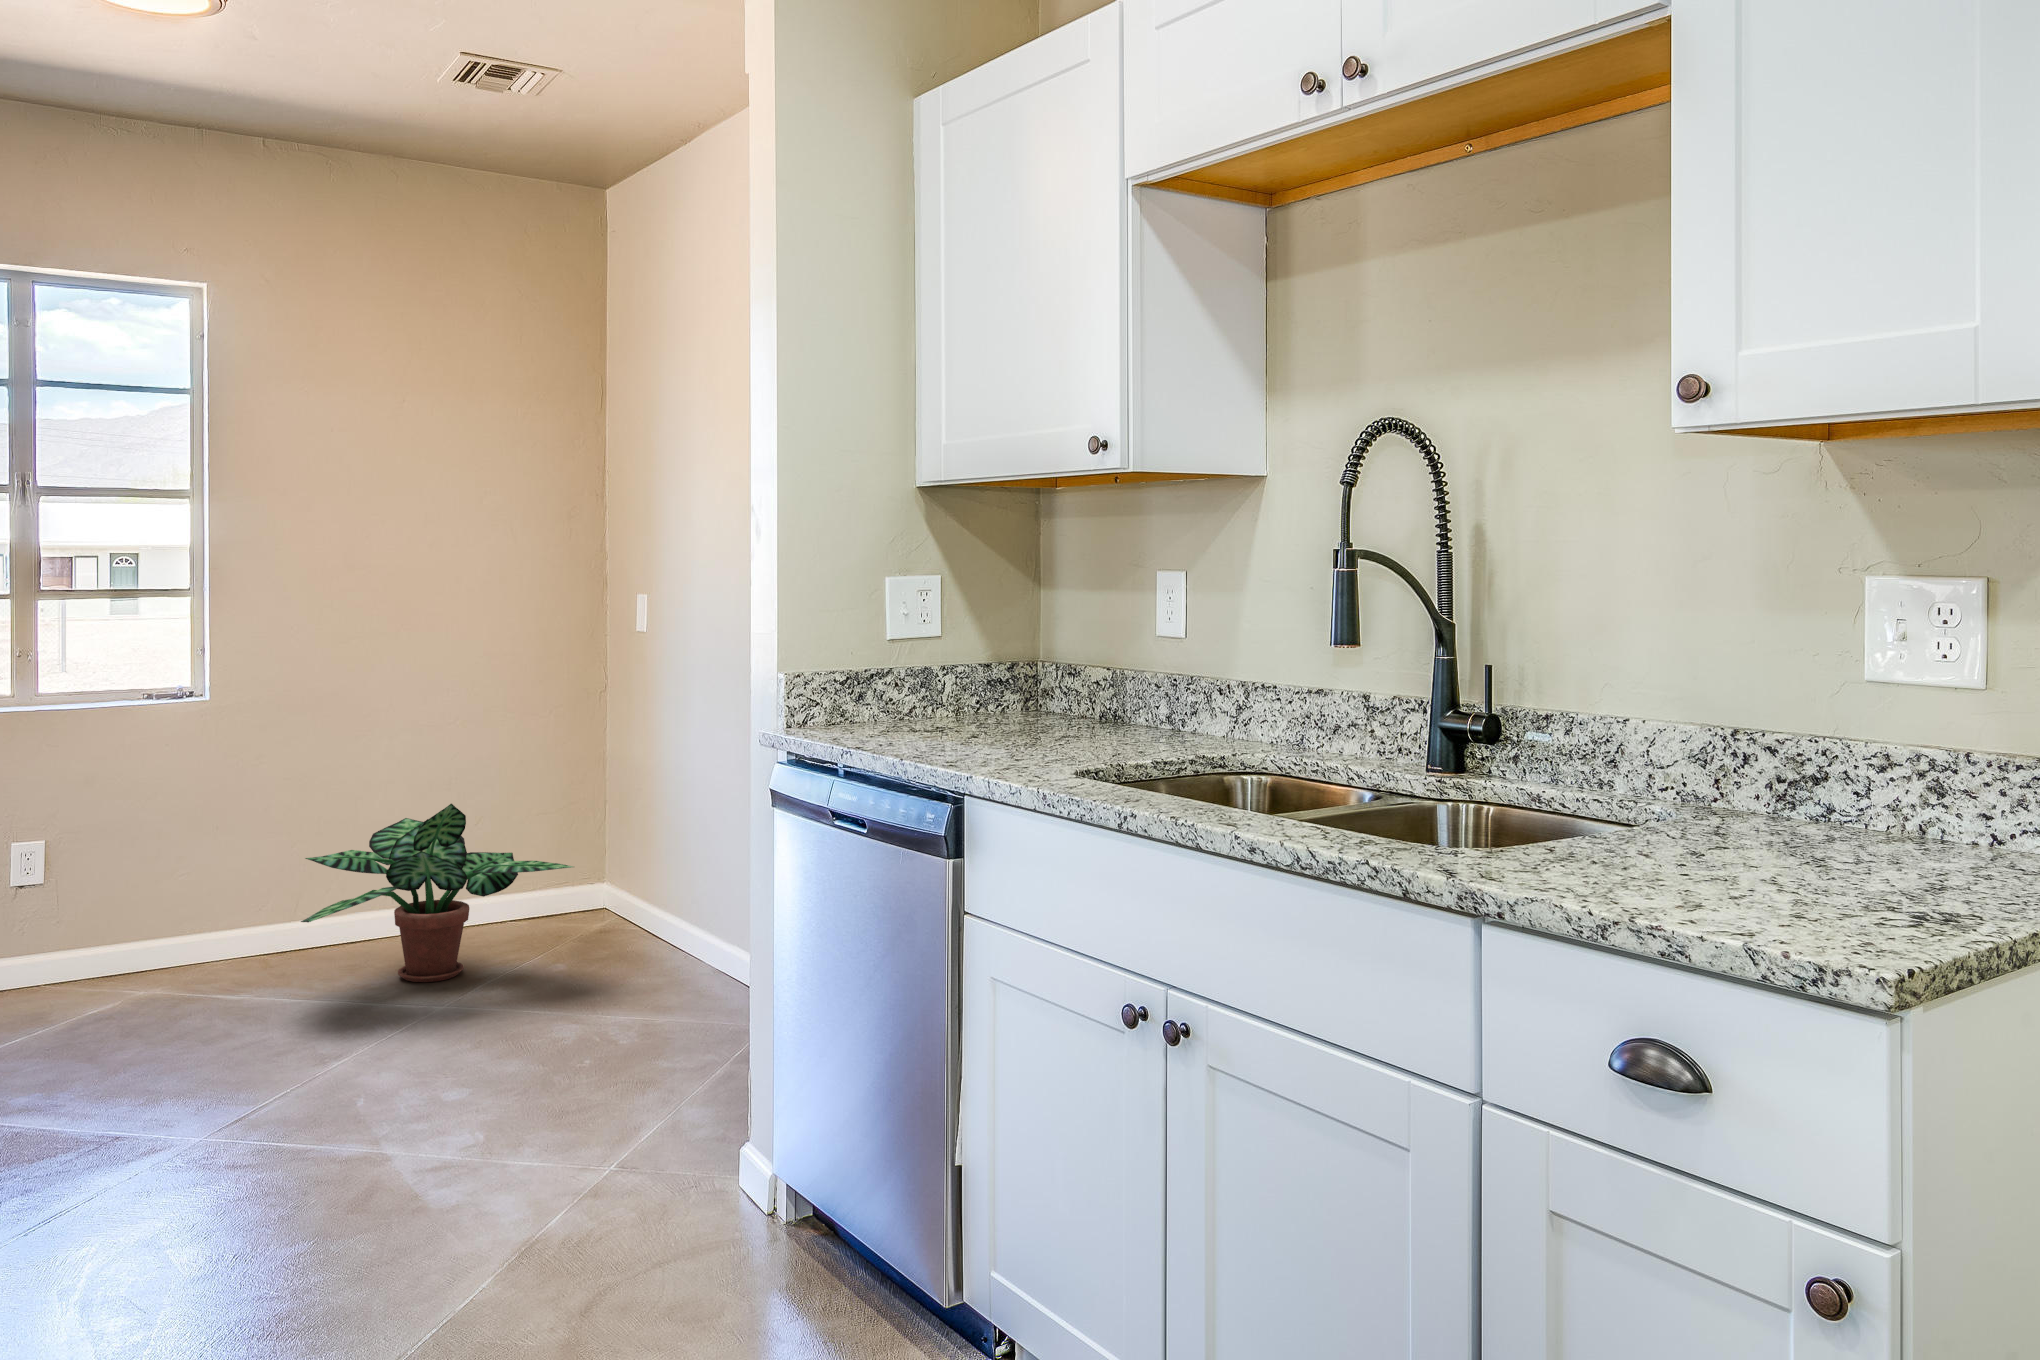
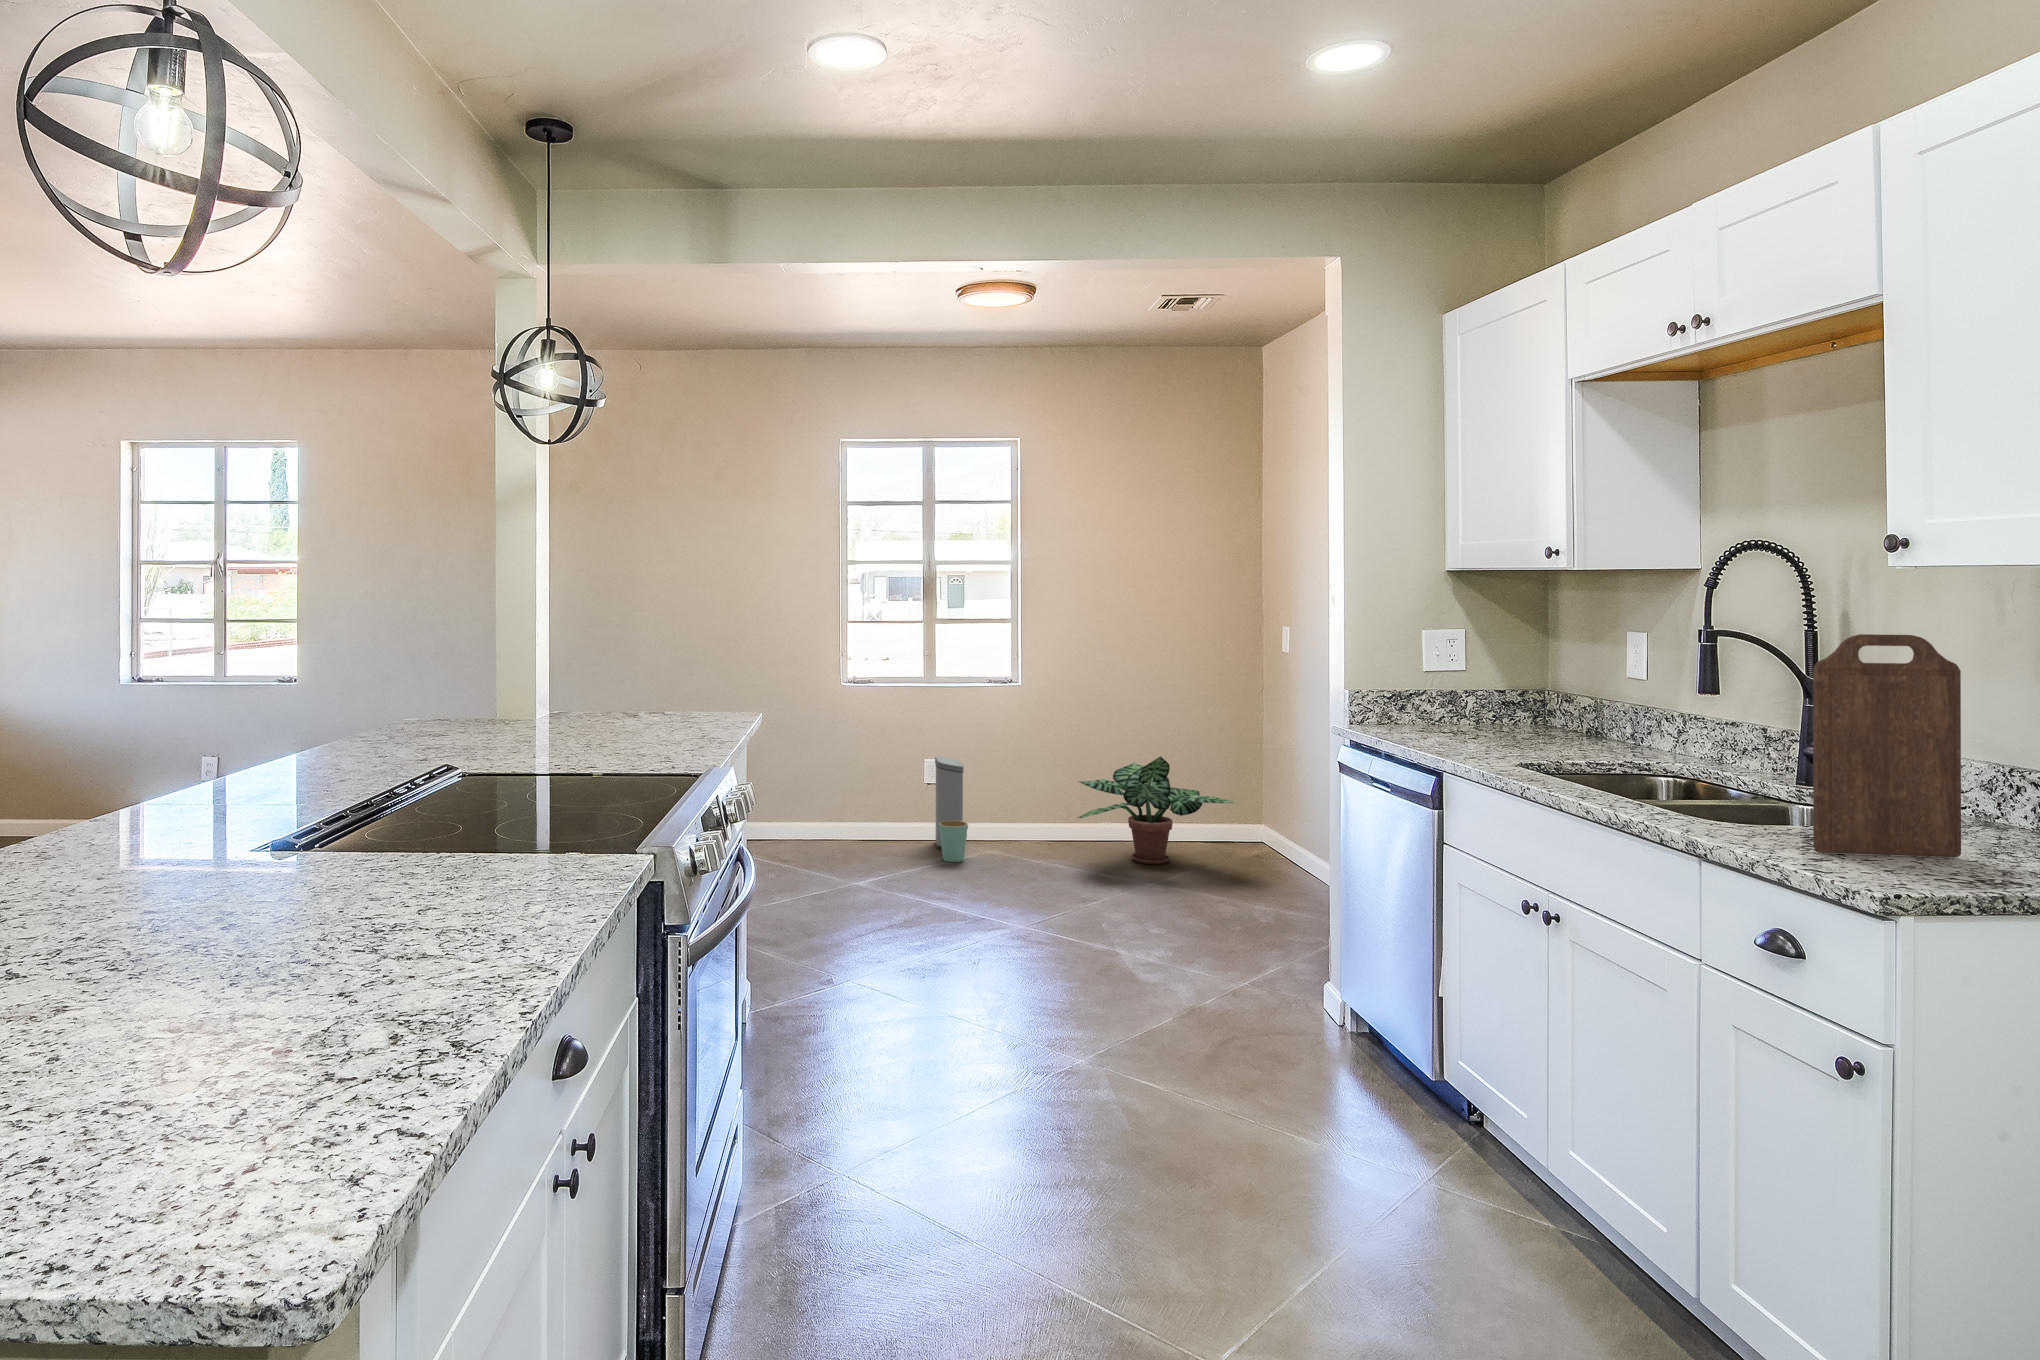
cutting board: none [1650,505,1810,889] -> present [1813,634,1961,857]
trash can: none [16,838,82,1035] -> present [935,756,968,862]

